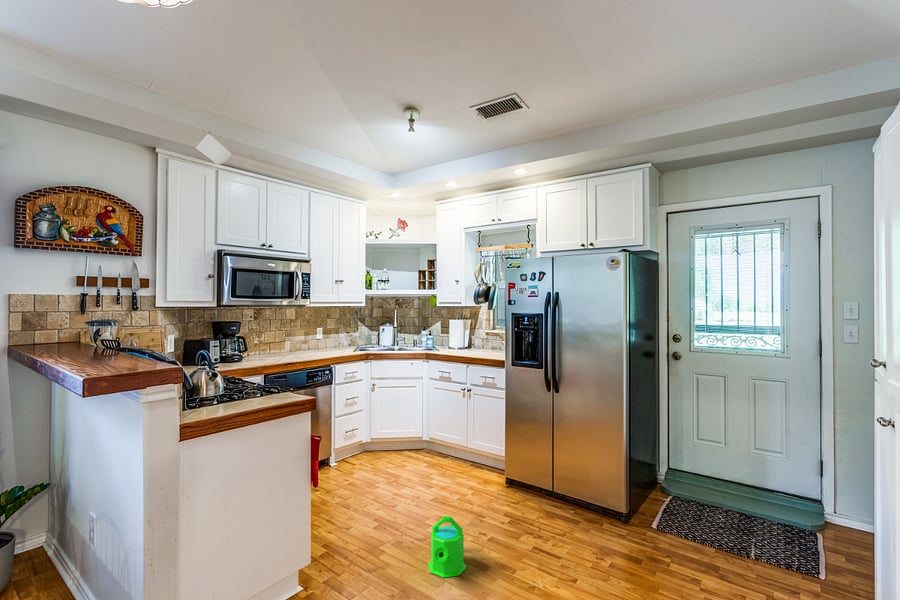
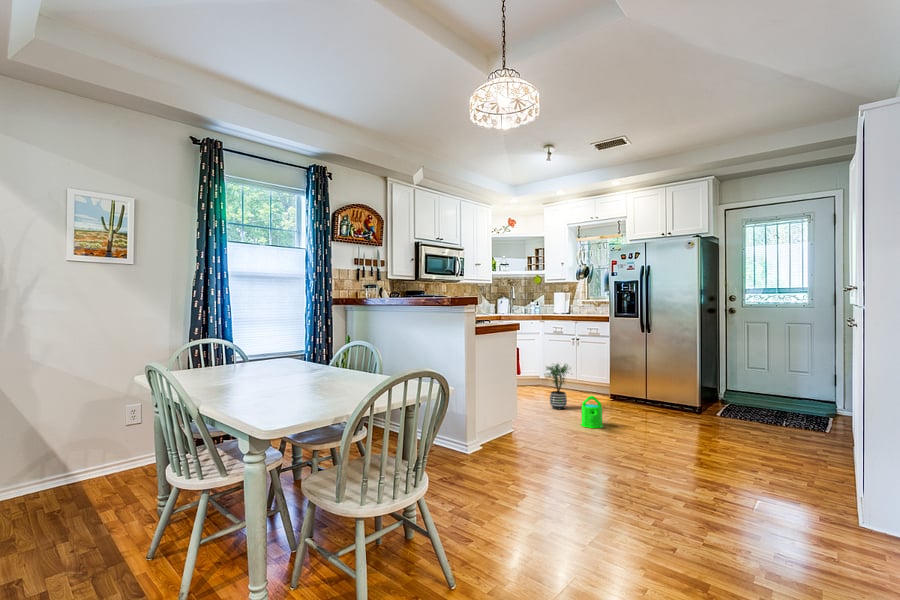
potted plant: none [394,437,439,513] -> present [544,364,568,409]

